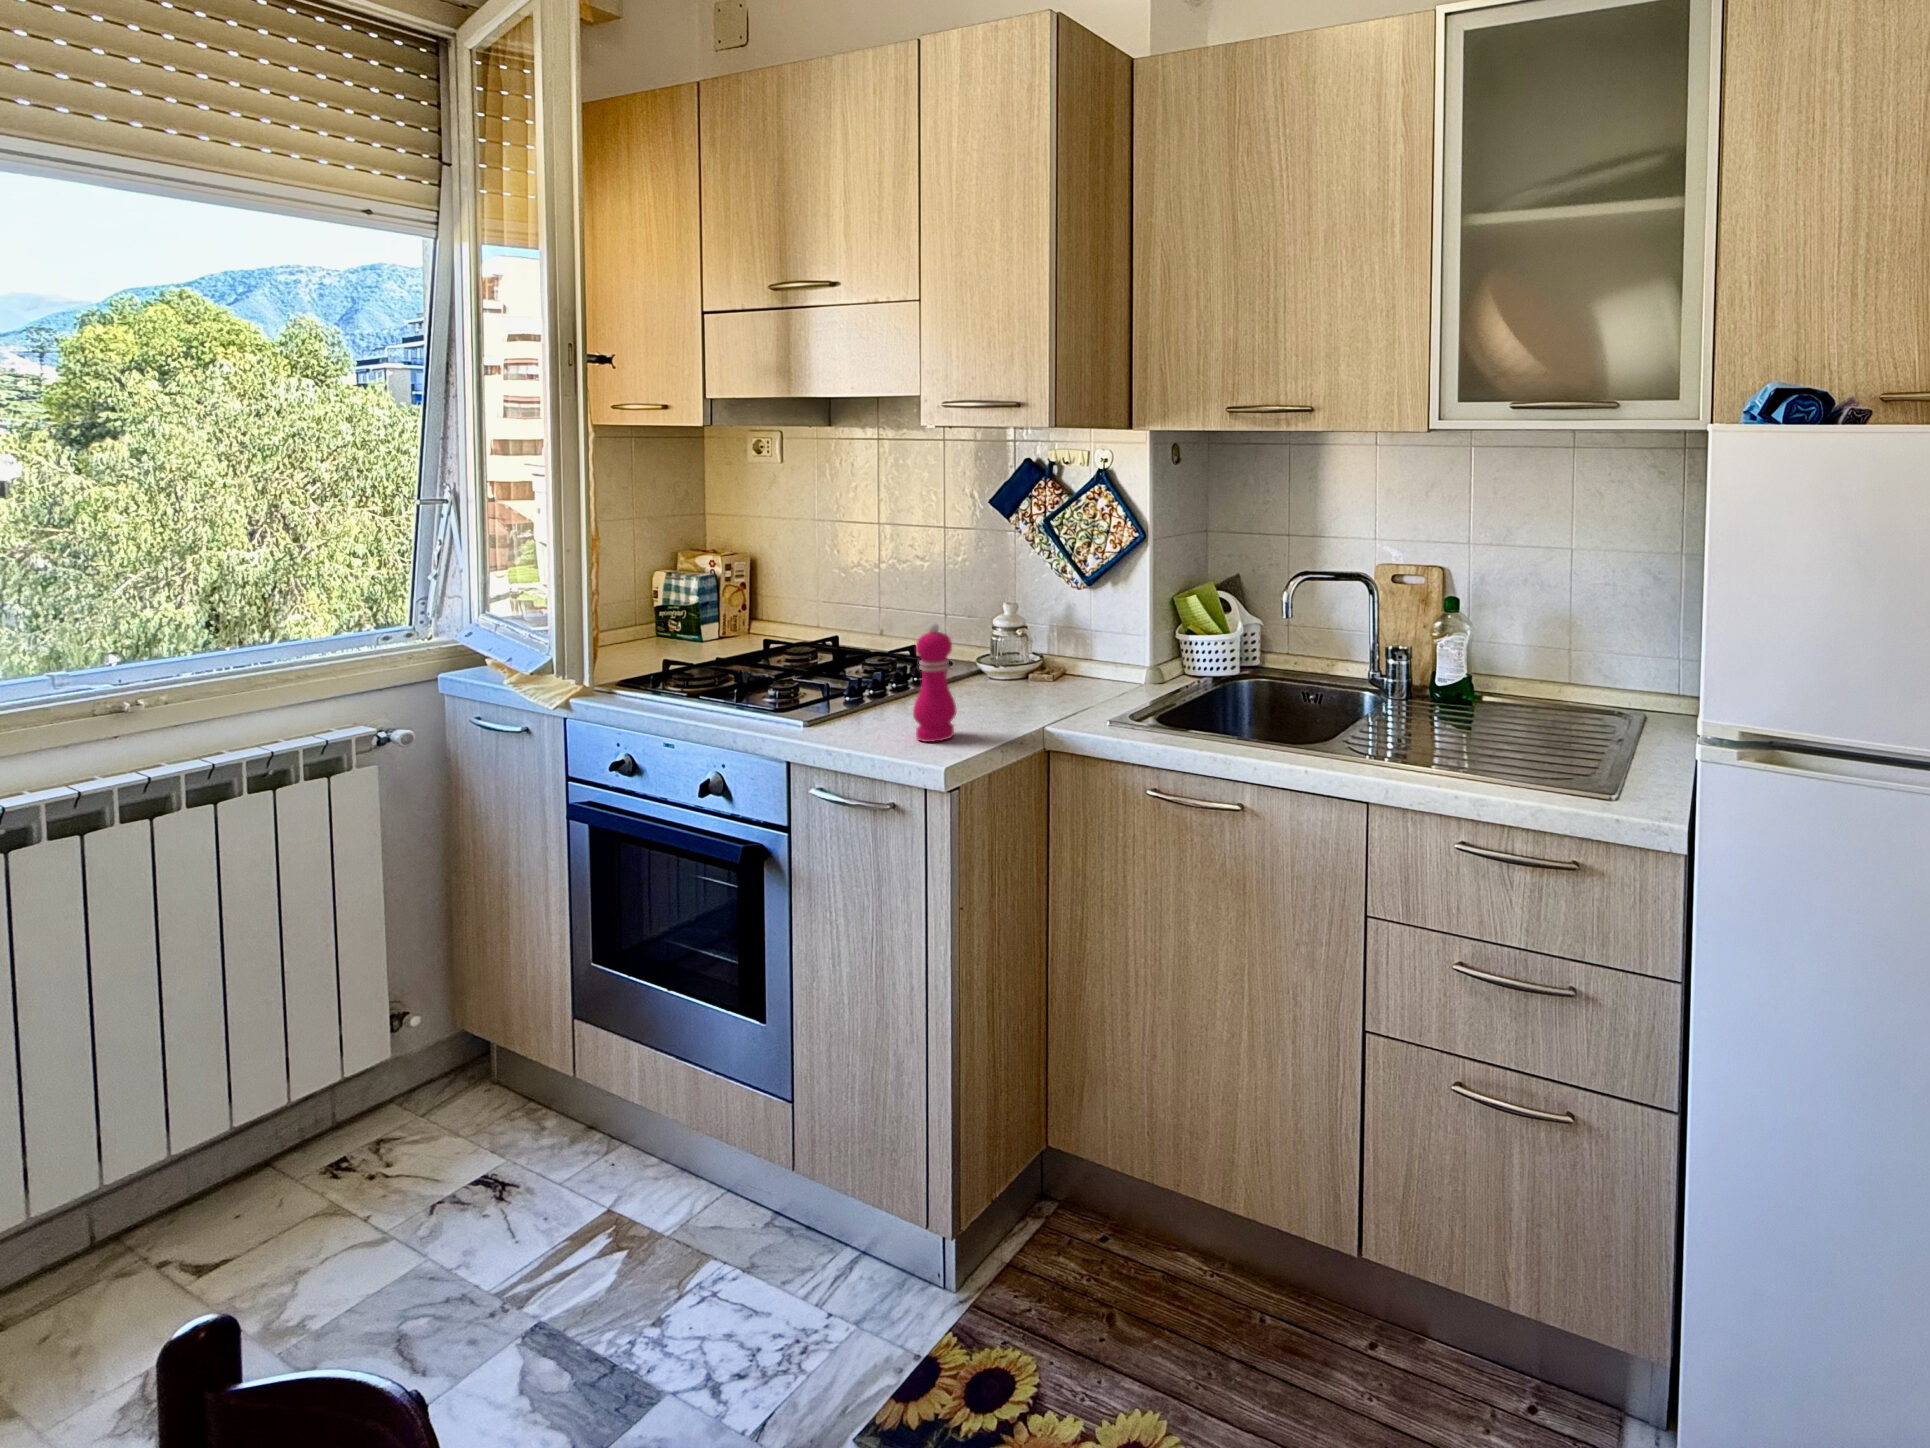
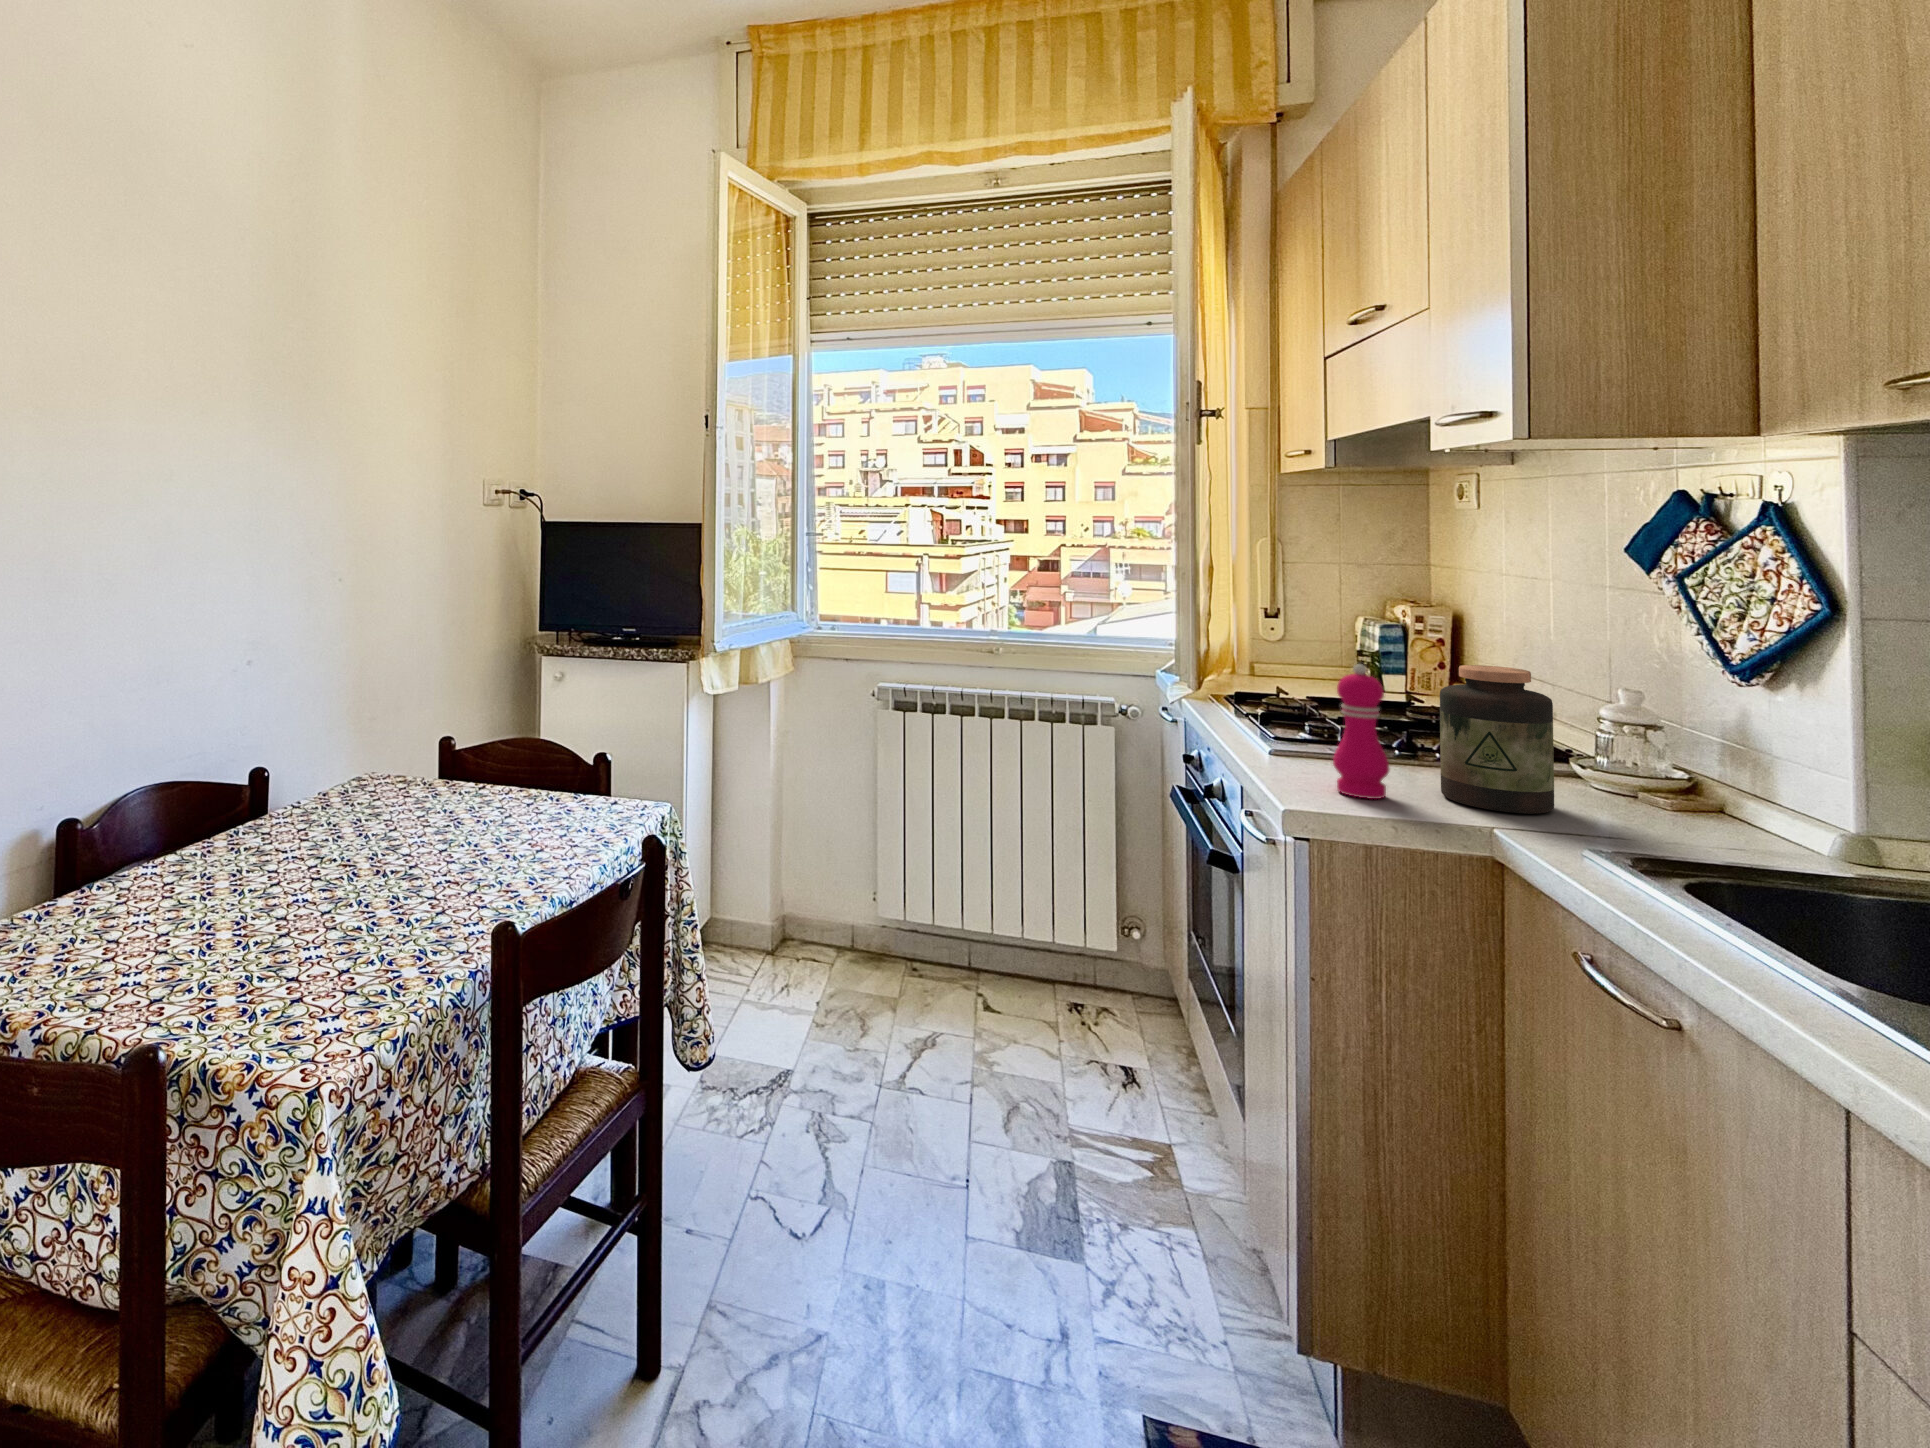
jar: none [959,603,1031,719] -> present [1440,665,1554,814]

